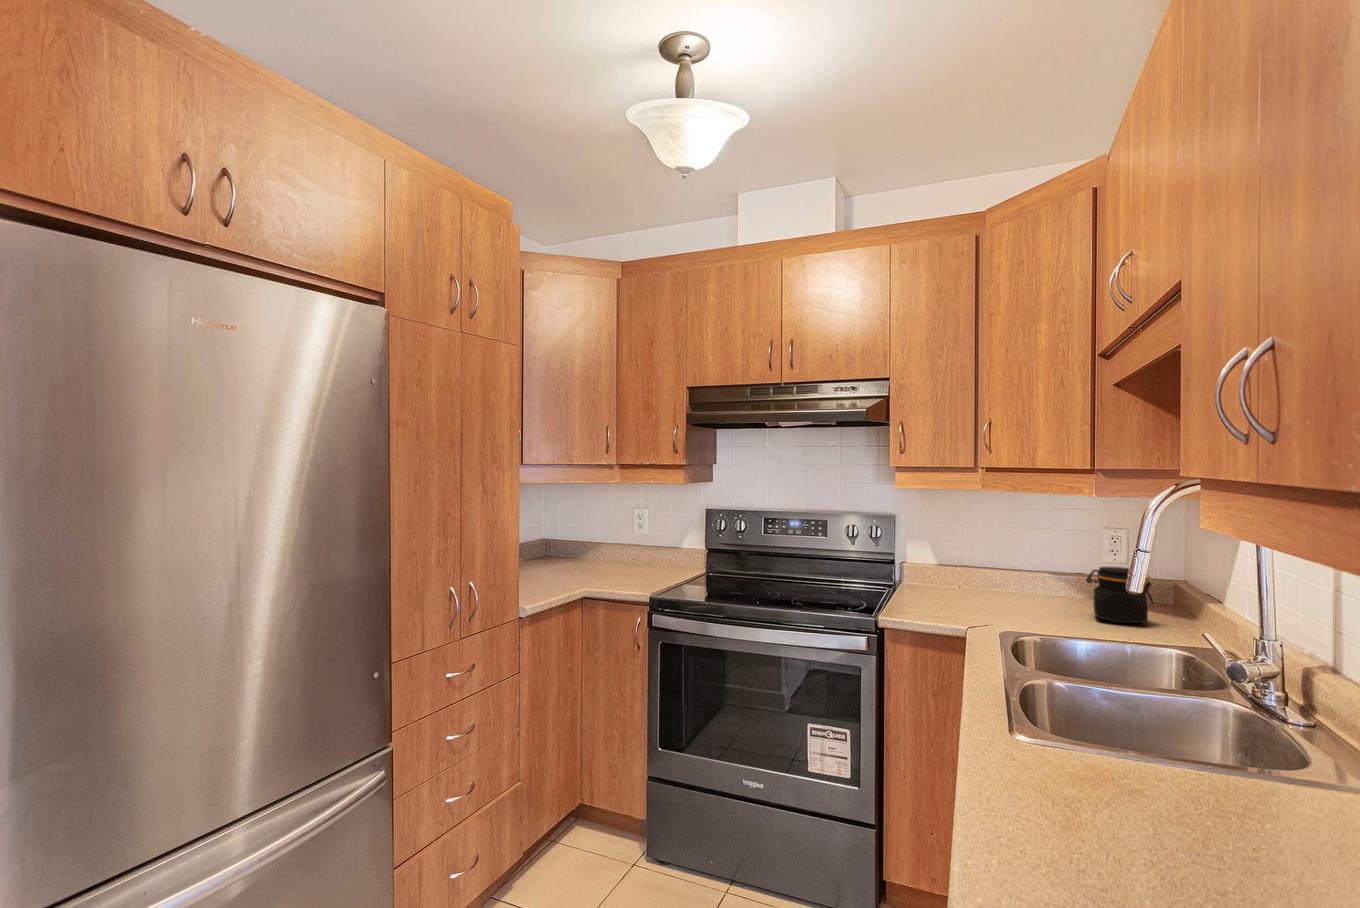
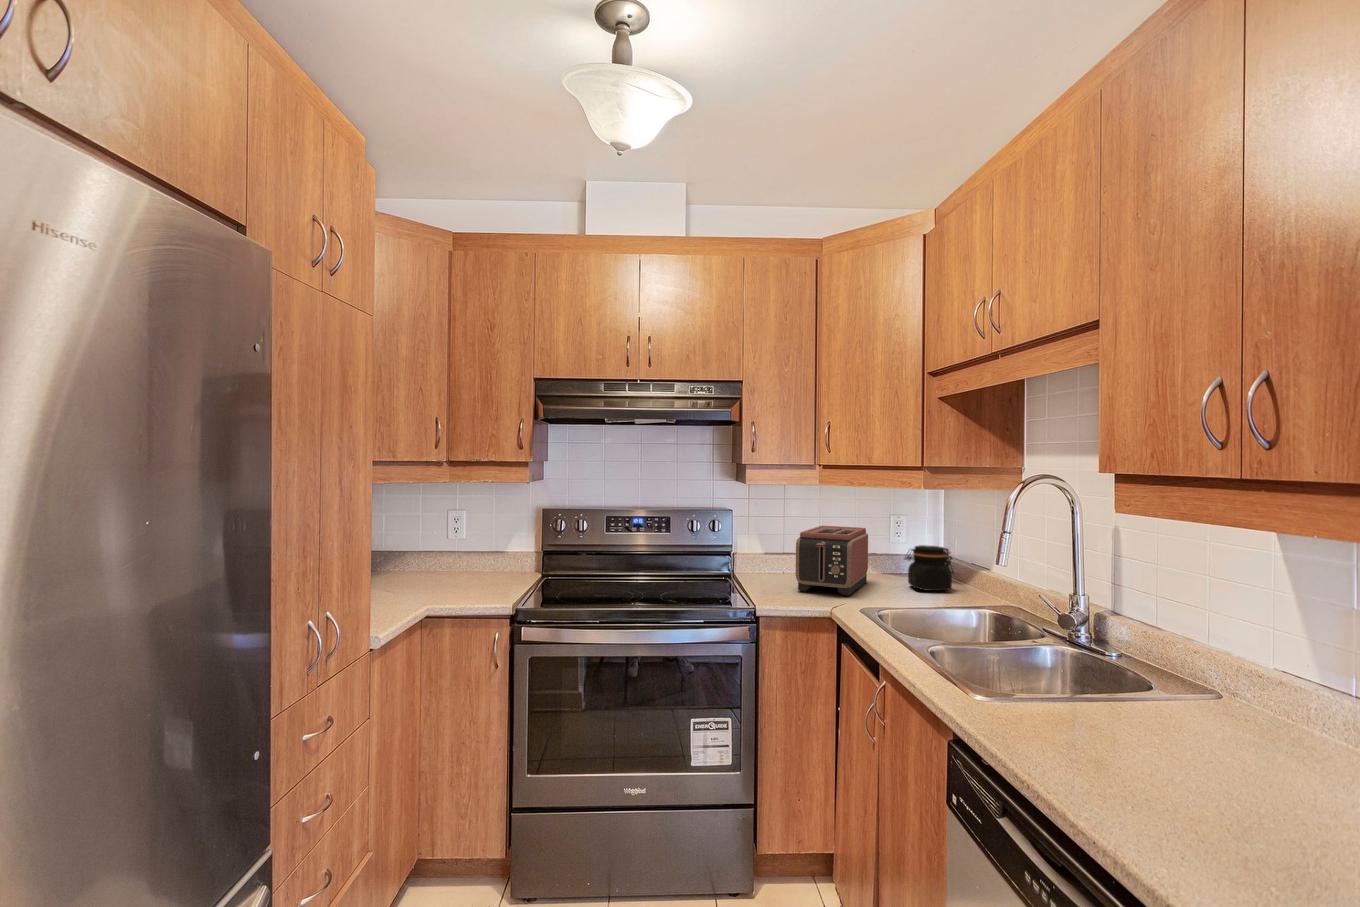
toaster: none [940,537,1045,617] -> present [796,526,868,596]

